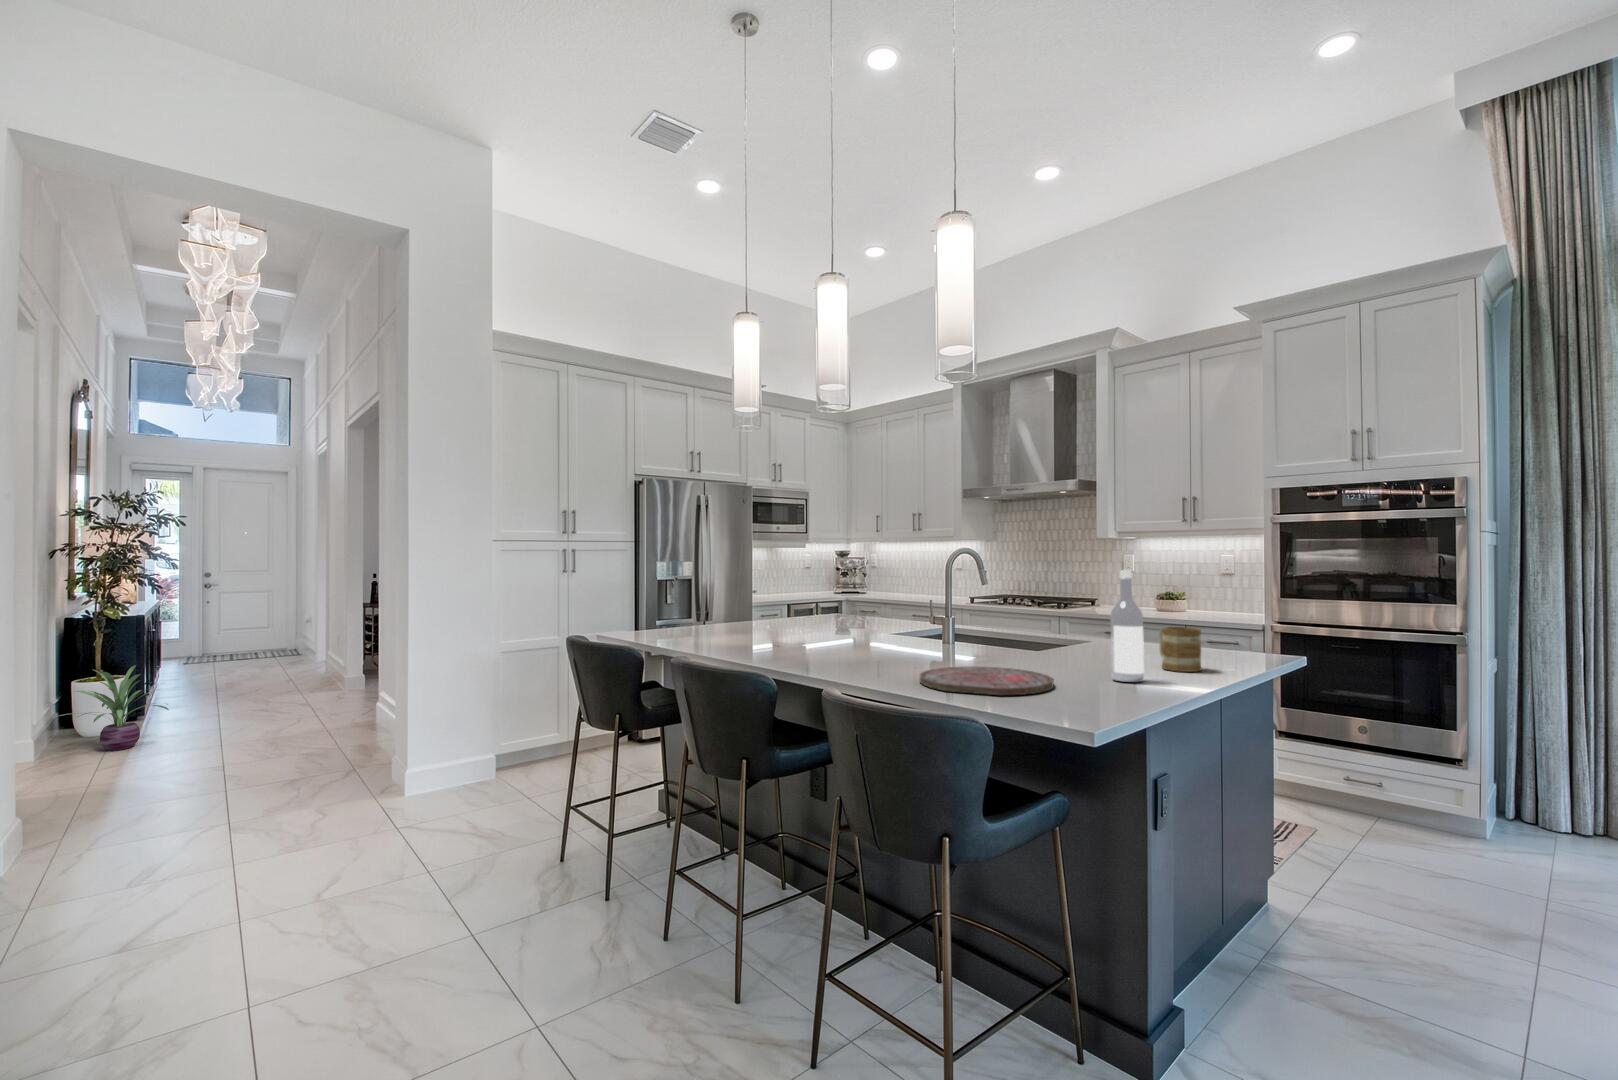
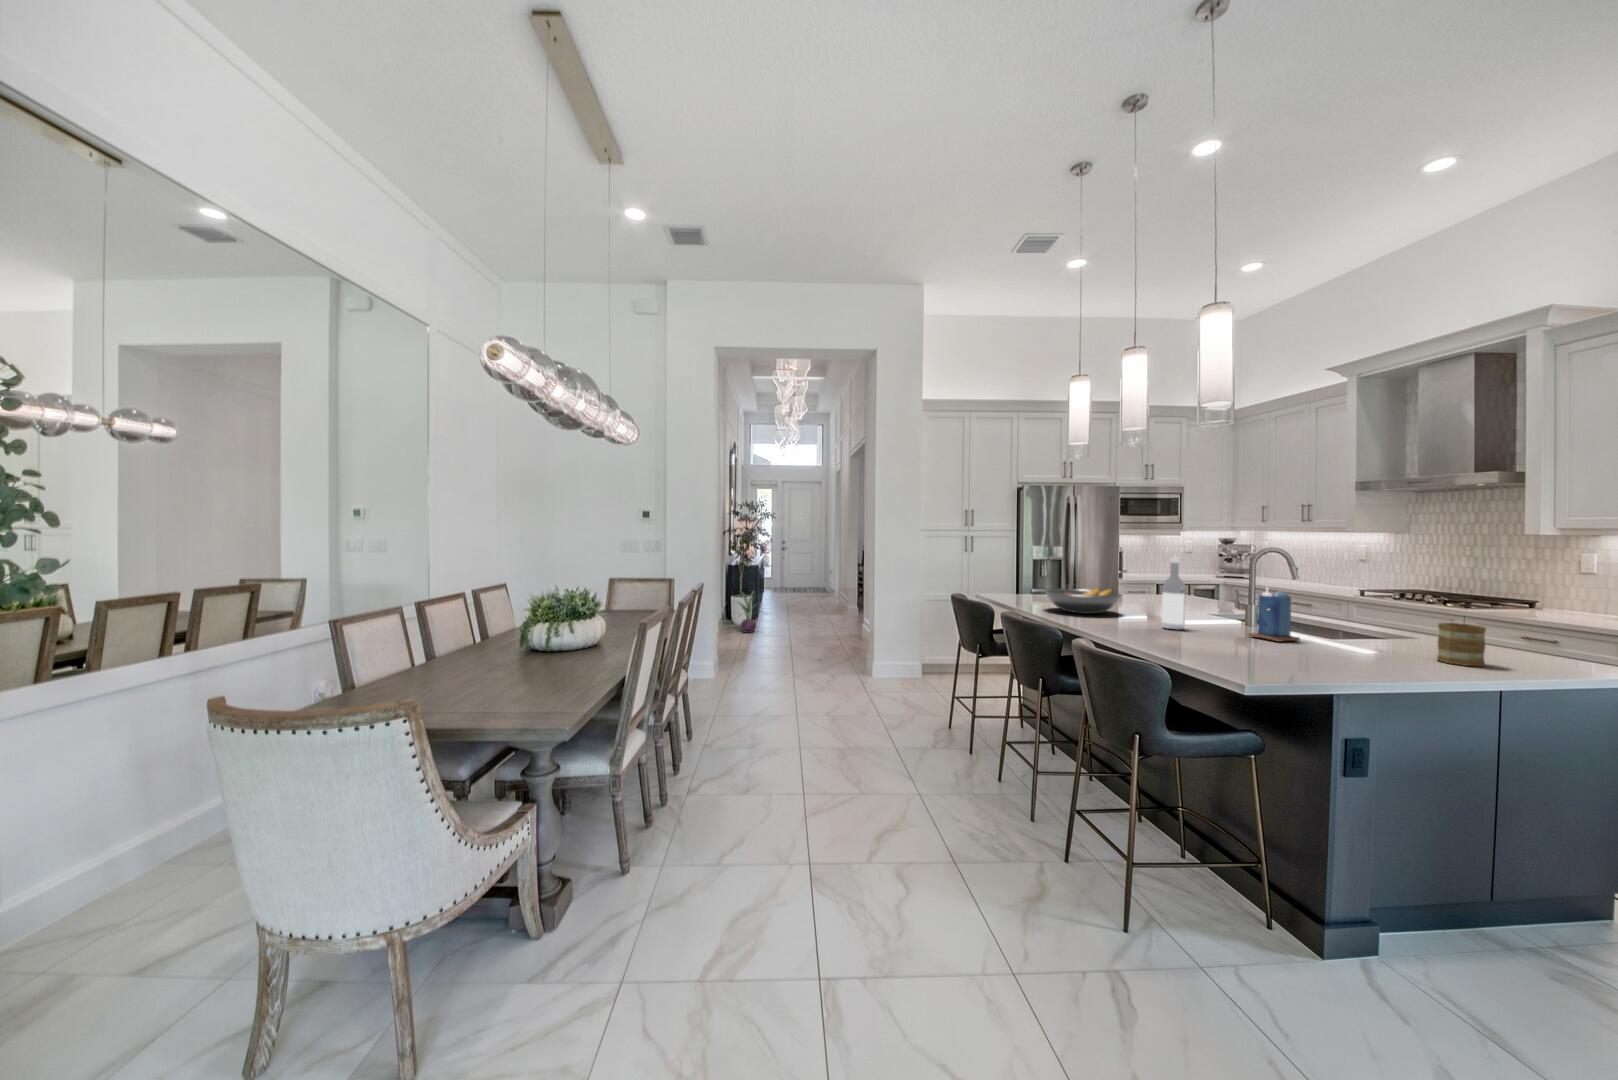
wine bottle: present [1110,570,1144,682] -> present [1162,557,1186,630]
candle: none [989,599,1037,666] -> present [1248,588,1300,642]
fruit bowl: none [728,615,828,653] -> present [1045,588,1121,614]
cutting board: present [920,666,1053,695] -> none [1159,633,1279,657]

